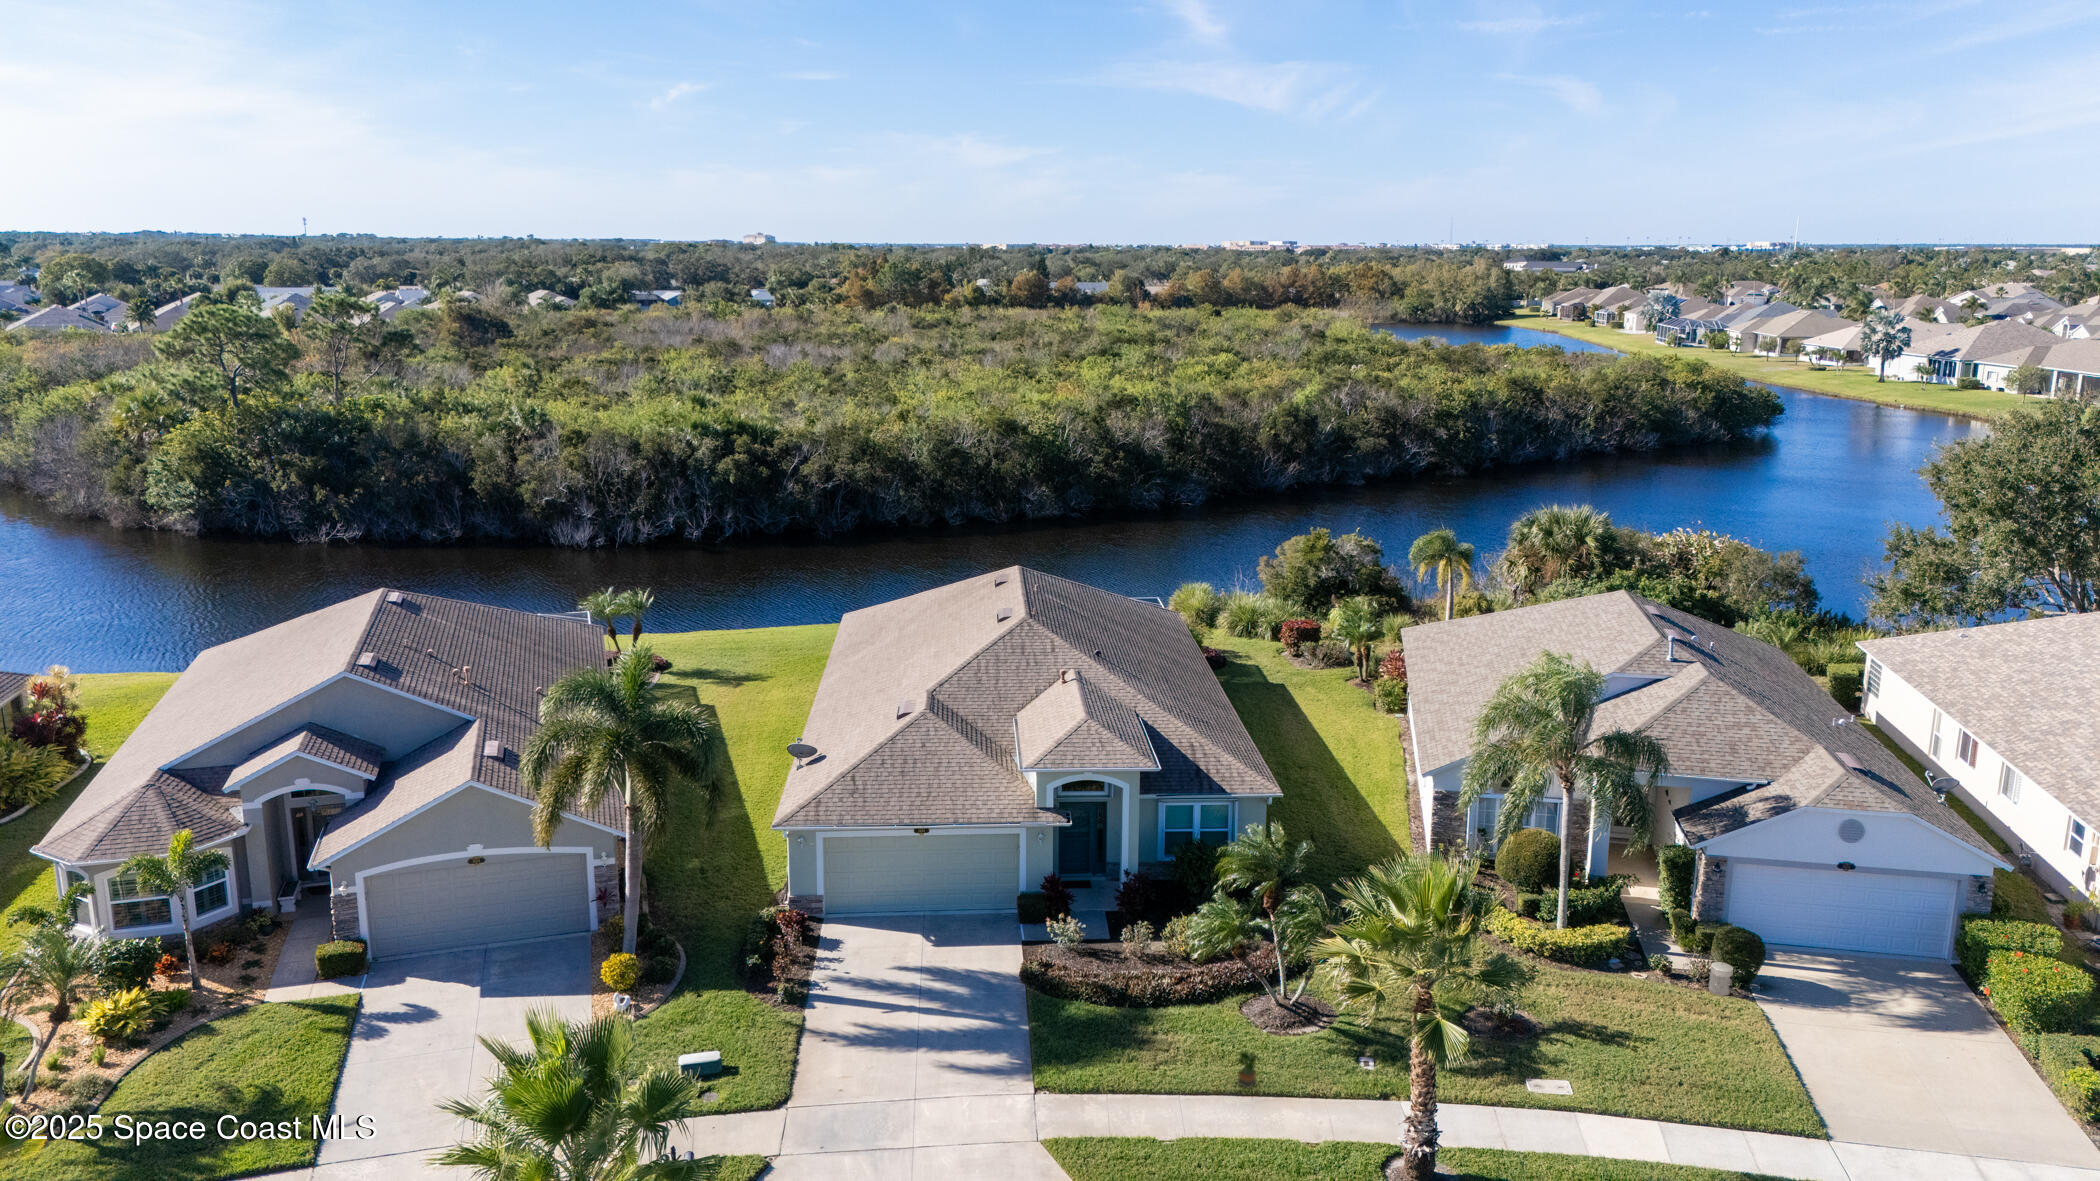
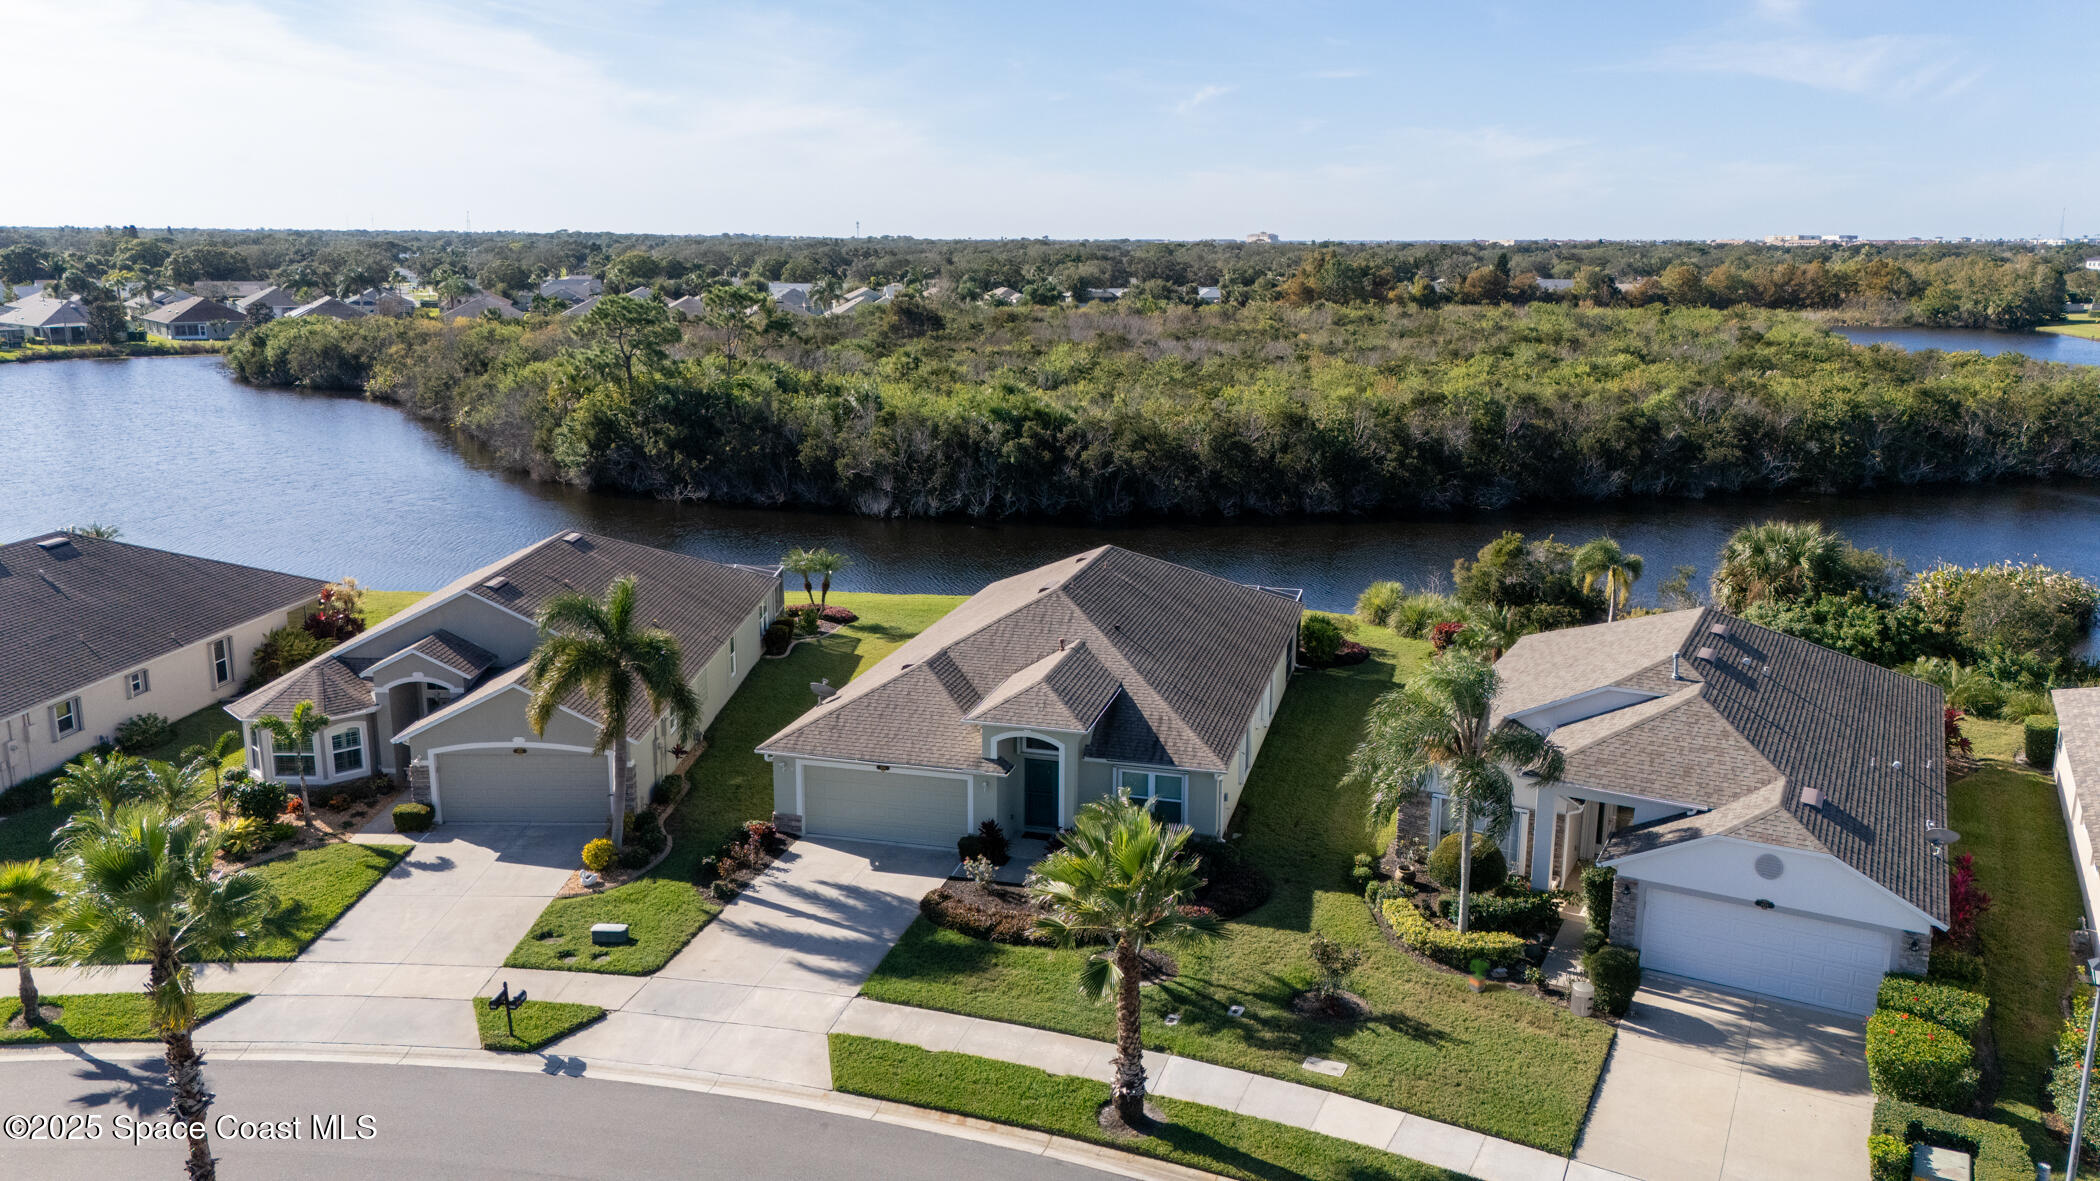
potted tree: present [1238,1051,1259,1088] -> present [1469,959,1489,992]

